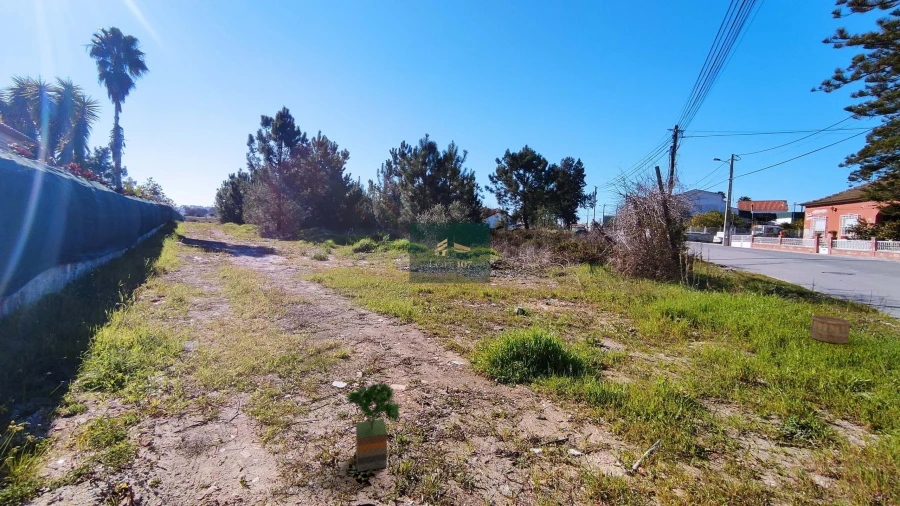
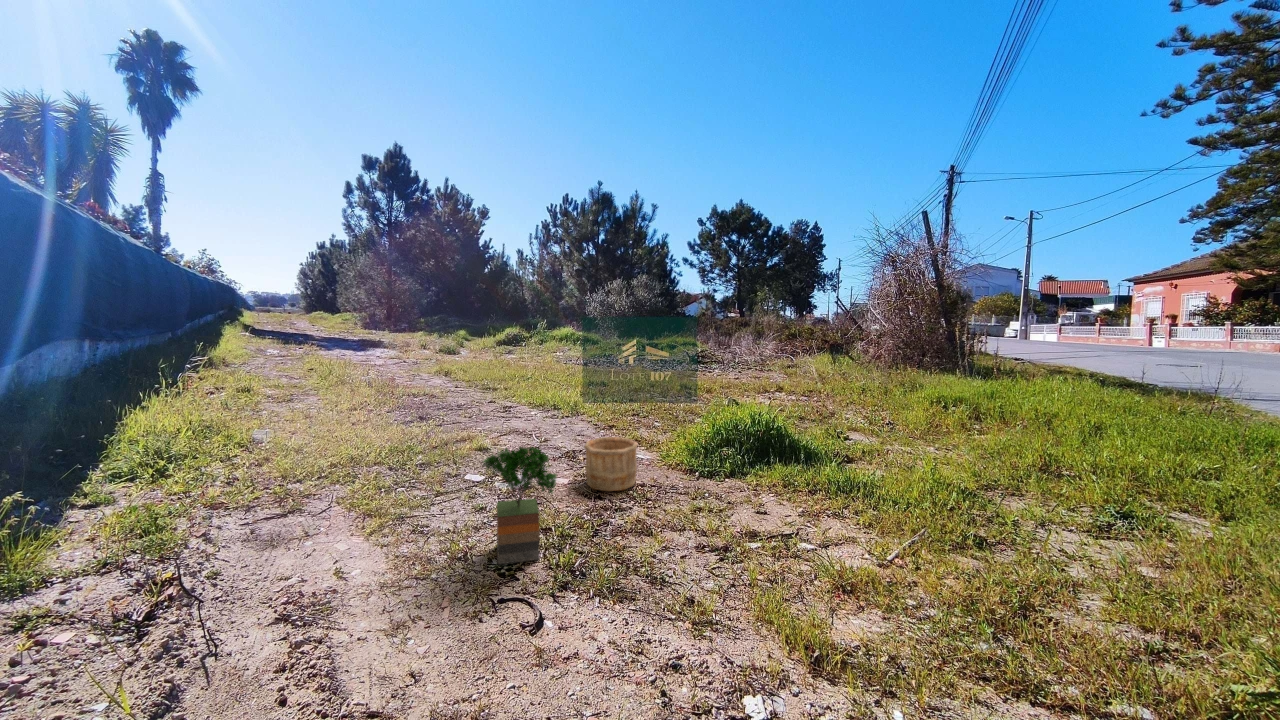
wooden bucket: present [810,315,851,344] -> present [584,437,638,491]

